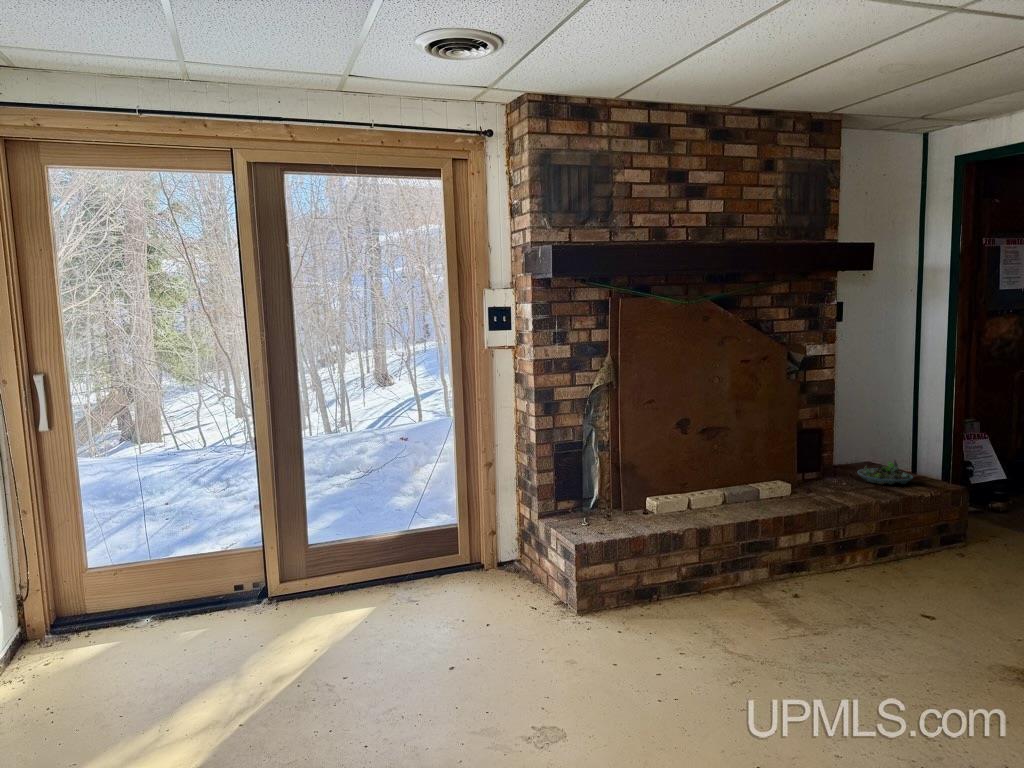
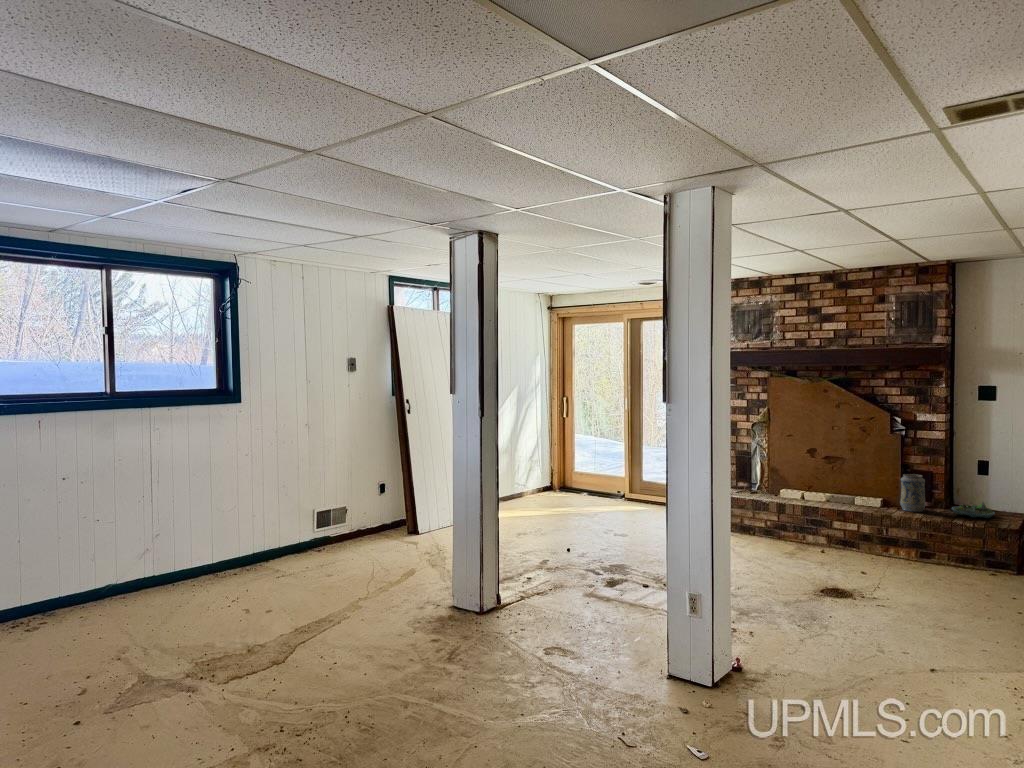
decorative vase: none [815,437,851,494] -> present [900,474,926,512]

